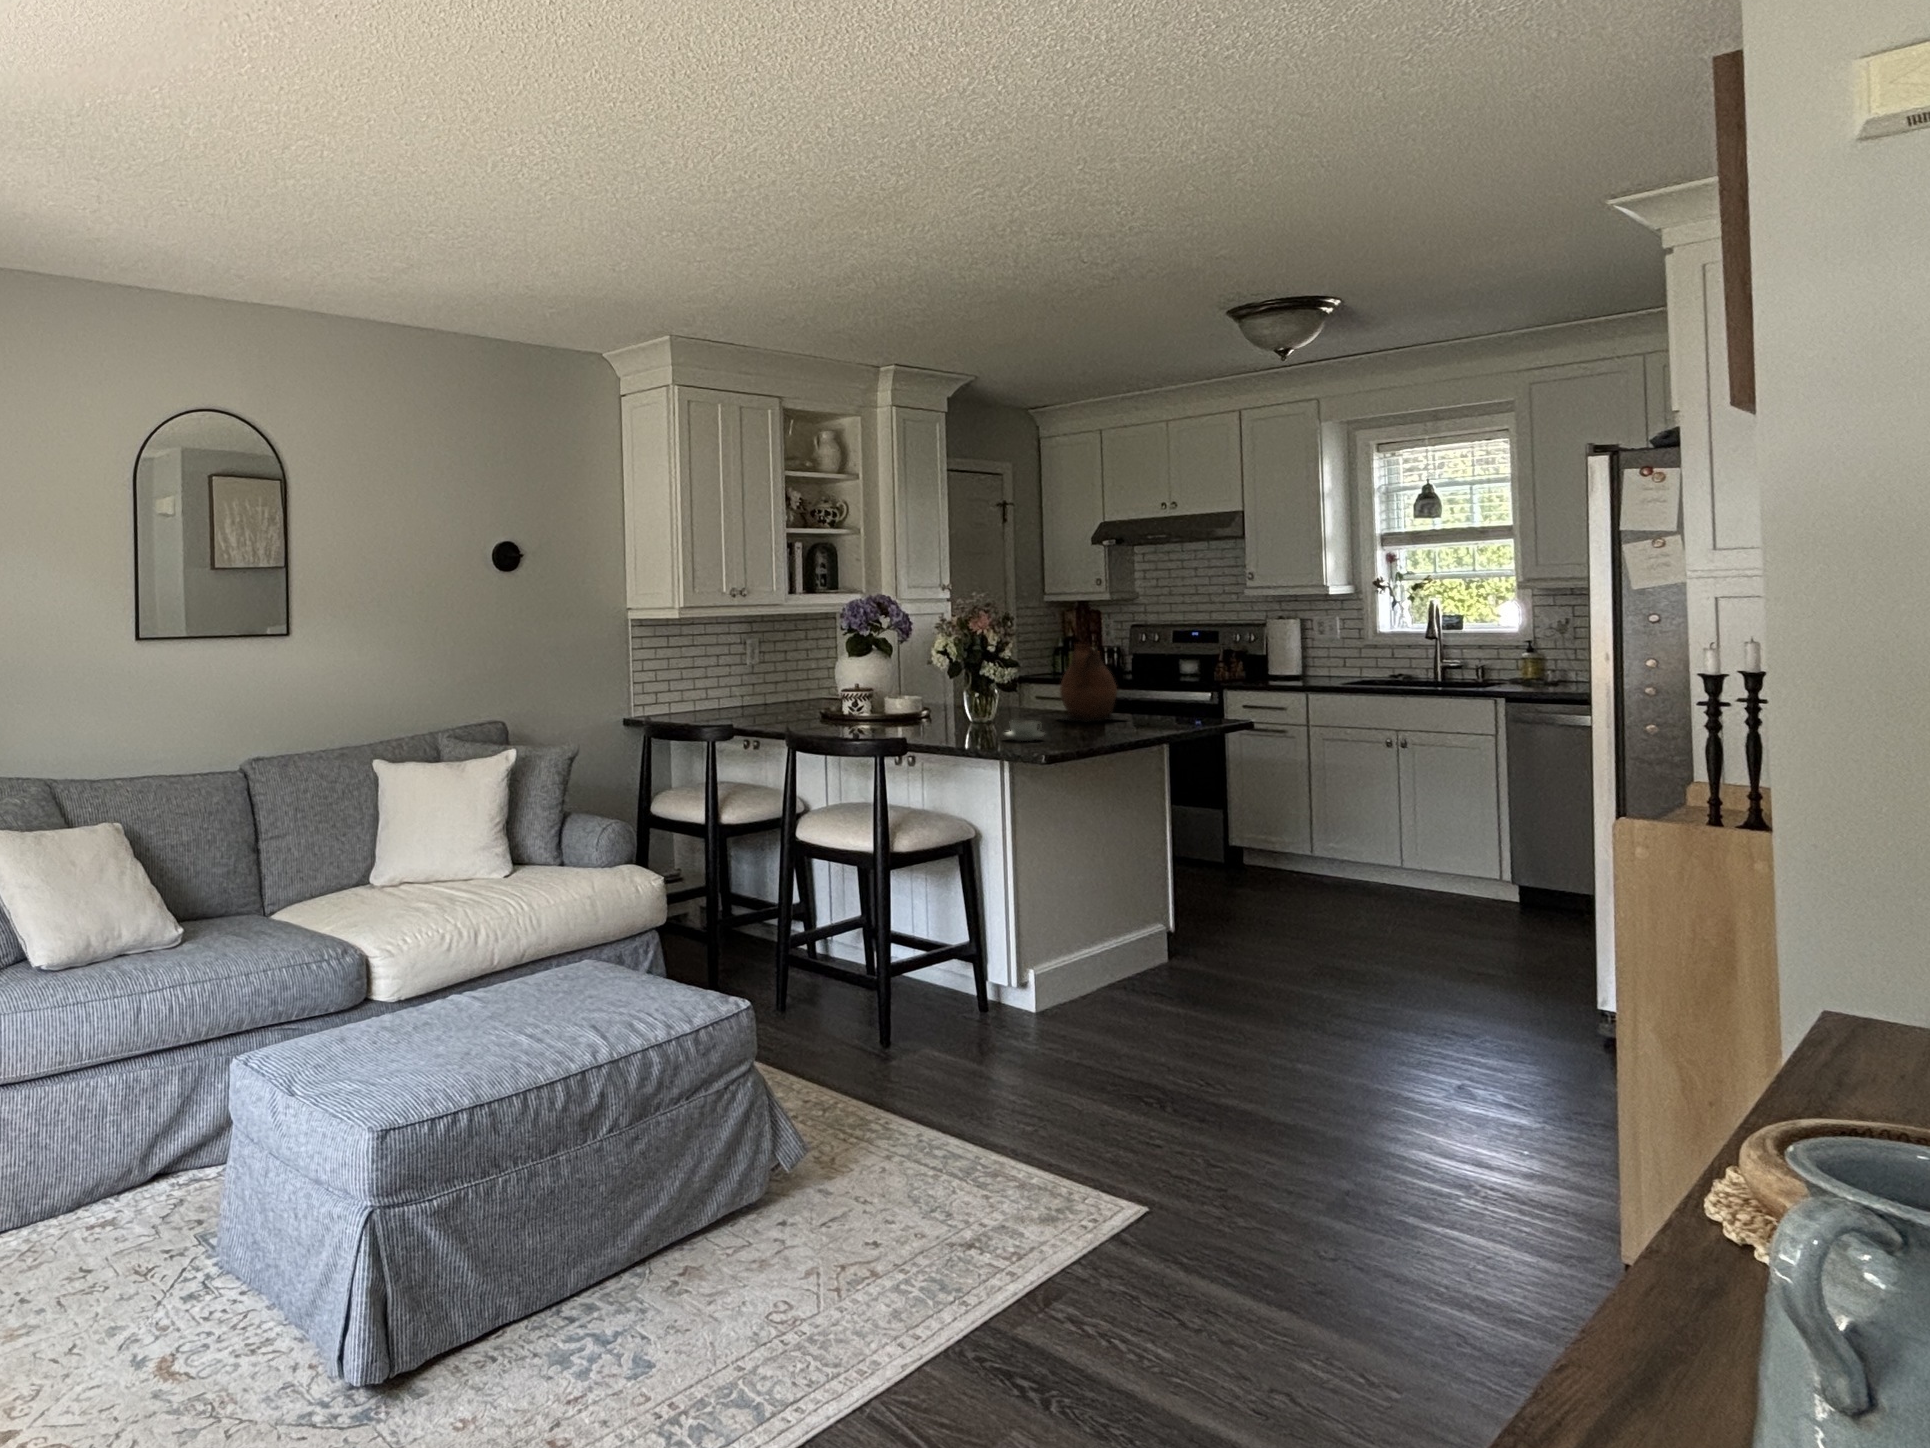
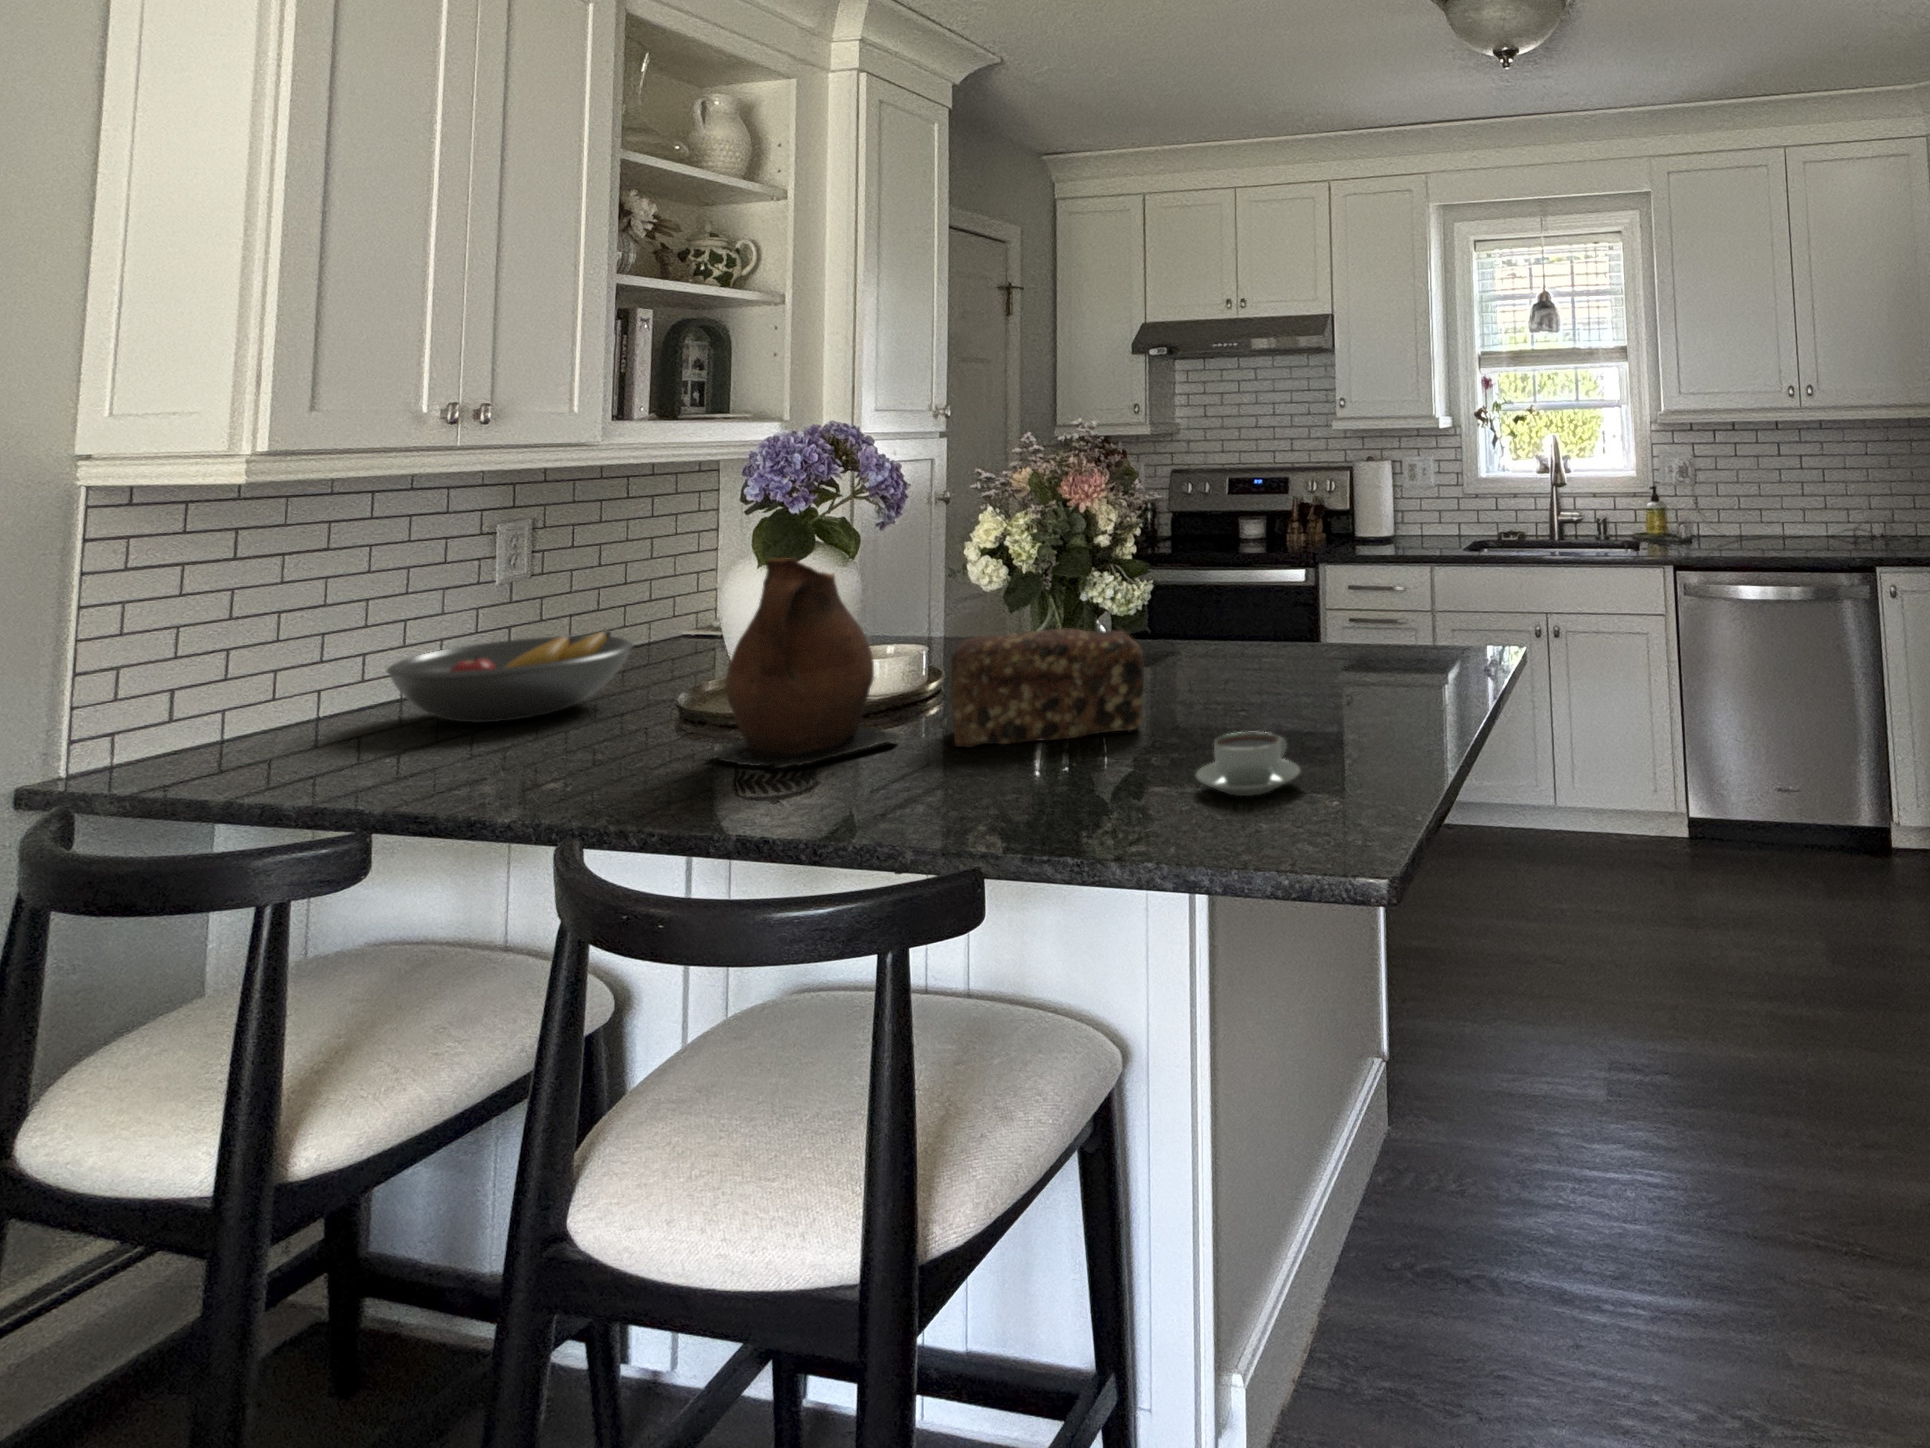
ceramic pitcher: present [1058,644,1129,721] -> present [711,558,900,769]
fruit bowl: none [718,684,804,717] -> present [387,630,633,723]
bread loaf: none [921,685,1006,729] -> present [951,628,1144,748]

